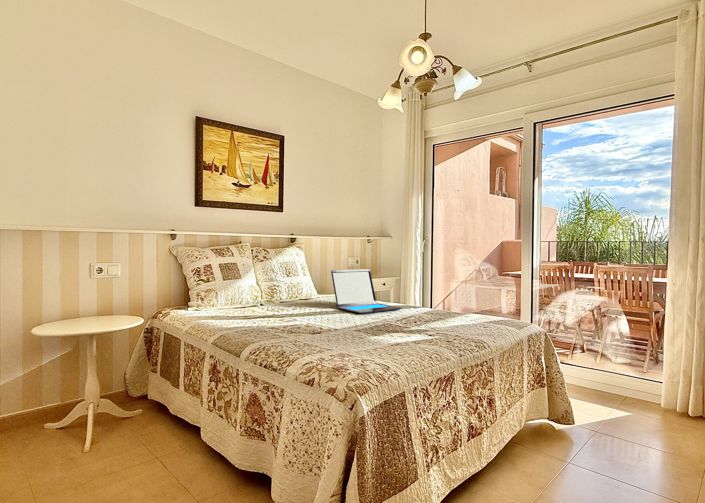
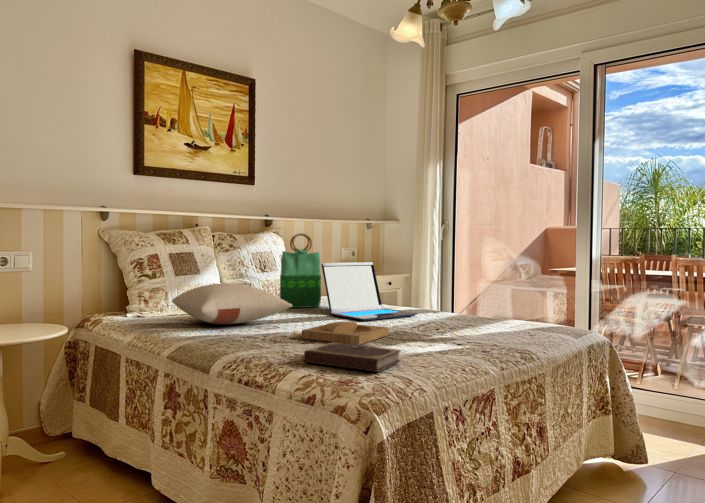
tote bag: none [301,248,332,303] -> present [280,233,321,308]
pillow: none [220,287,307,317] -> present [172,283,292,324]
tray: none [312,316,377,335] -> present [302,322,388,345]
notebook: none [309,334,383,359] -> present [304,343,400,372]

